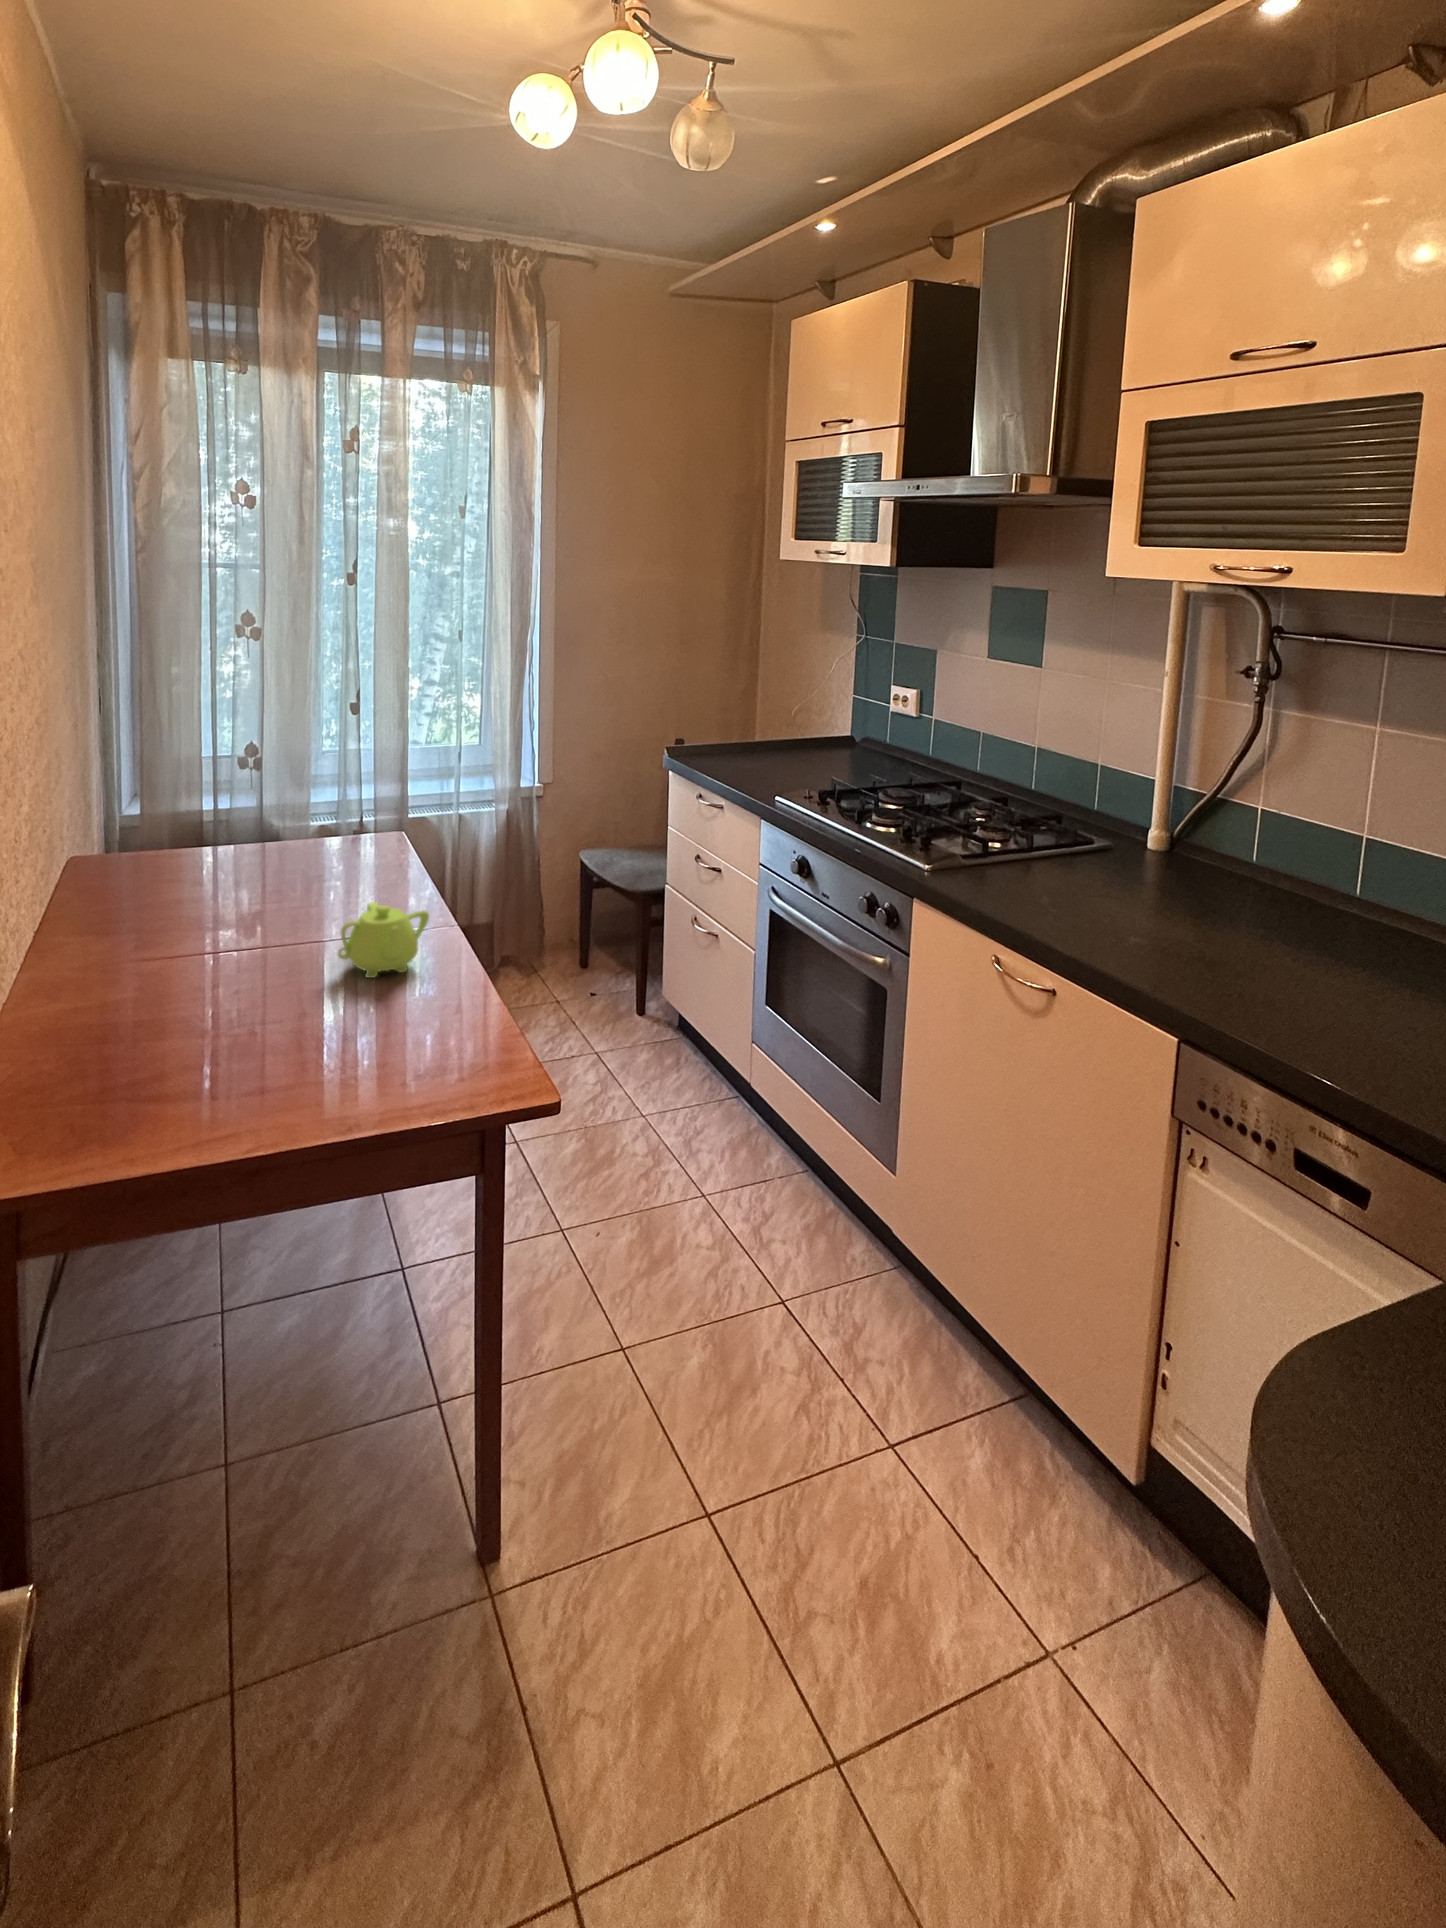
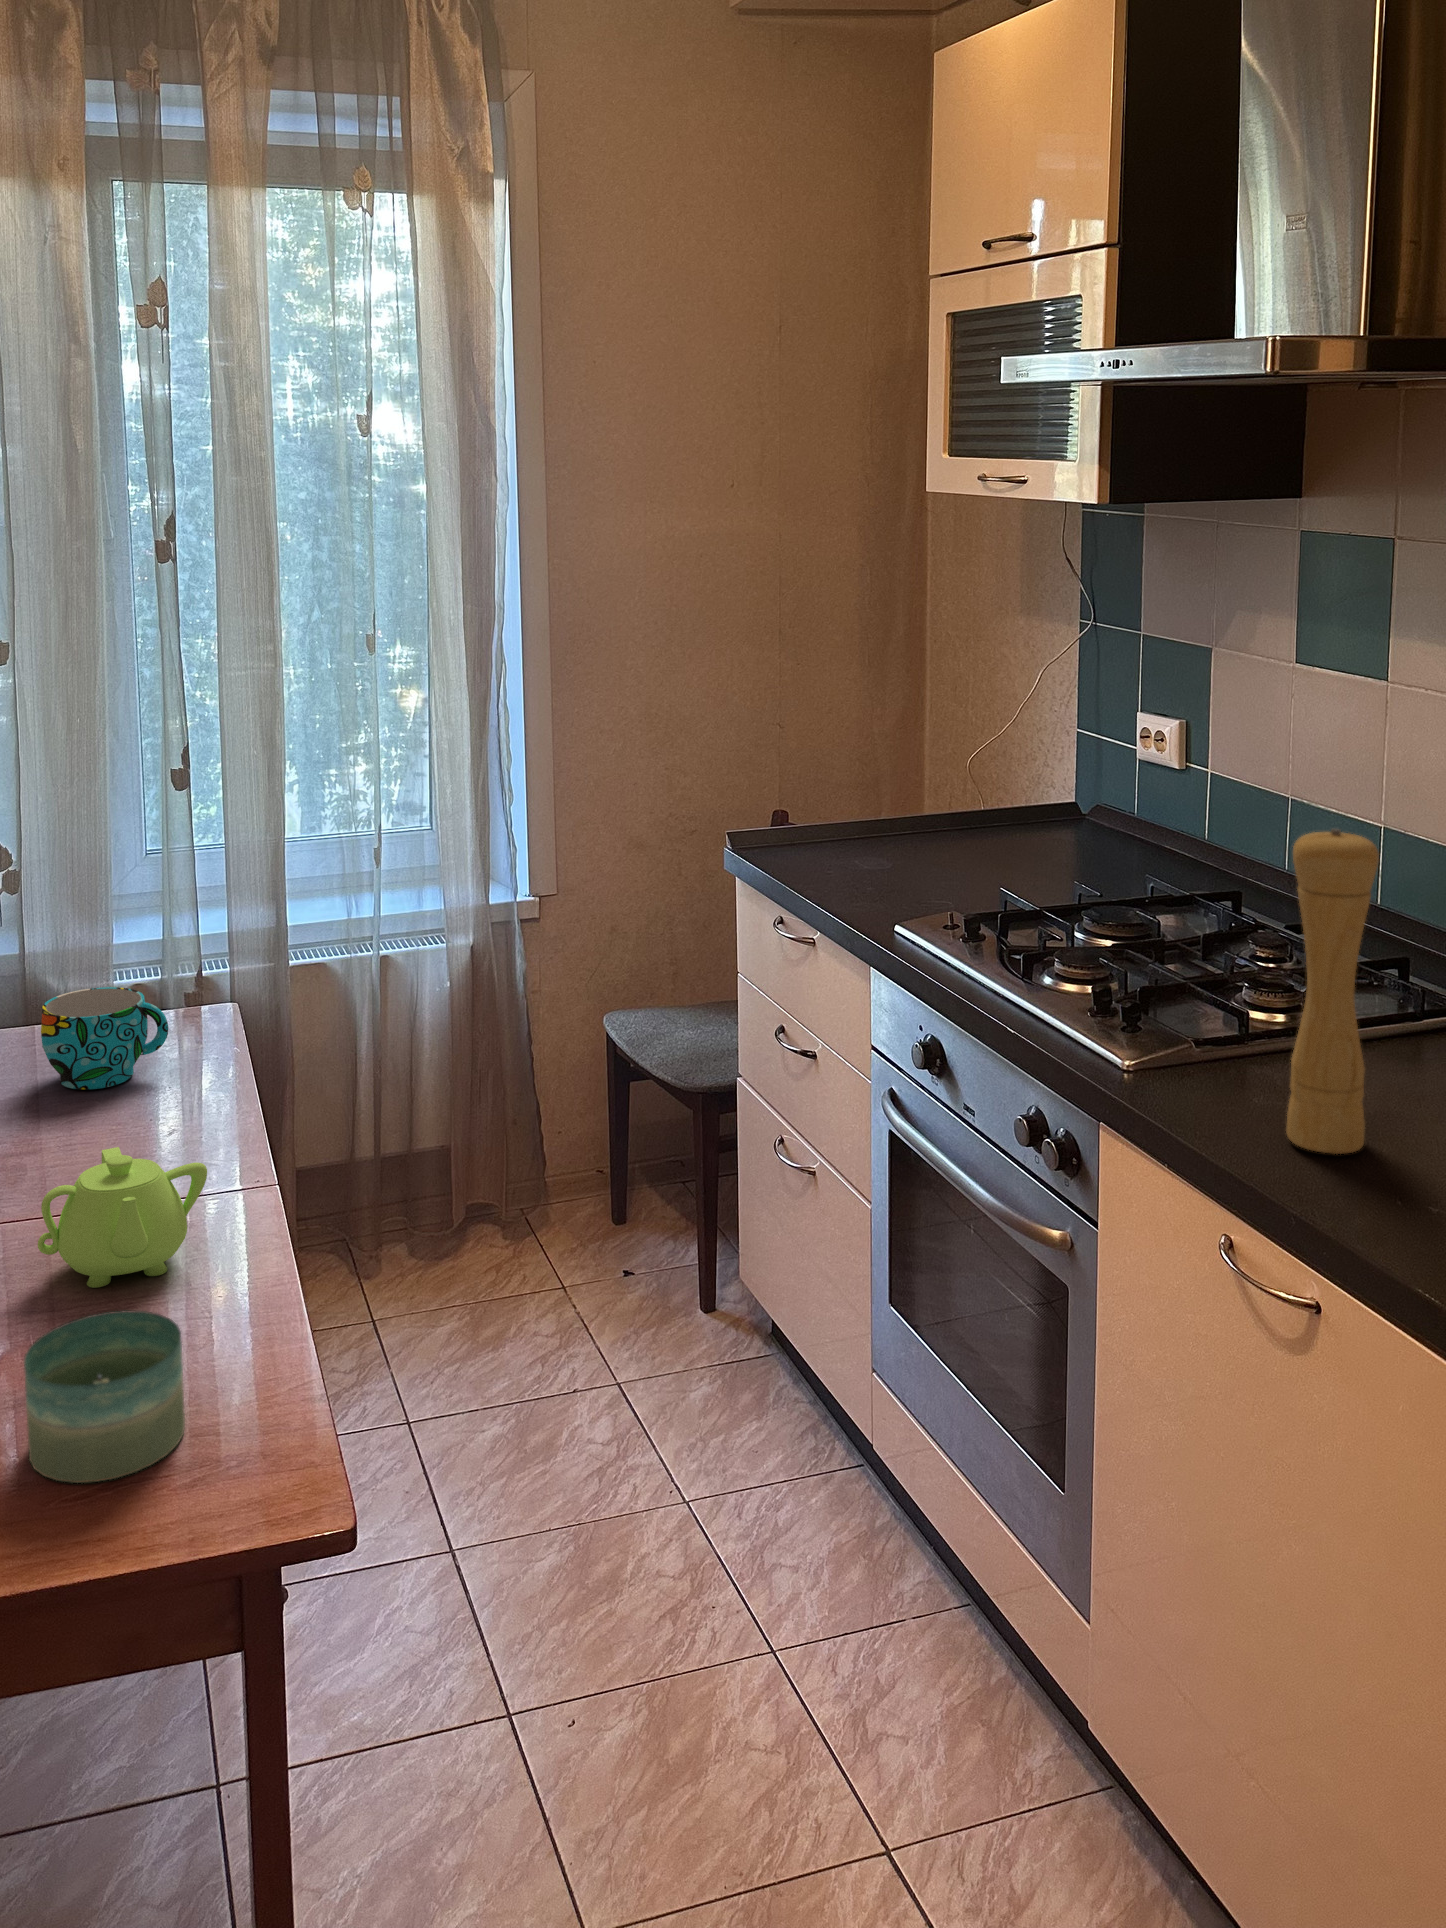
pepper mill: none [1024,737,1080,912] -> present [1286,829,1379,1154]
cup: none [304,820,375,877] -> present [41,987,168,1090]
candle: none [363,984,447,1076] -> present [24,1311,185,1483]

